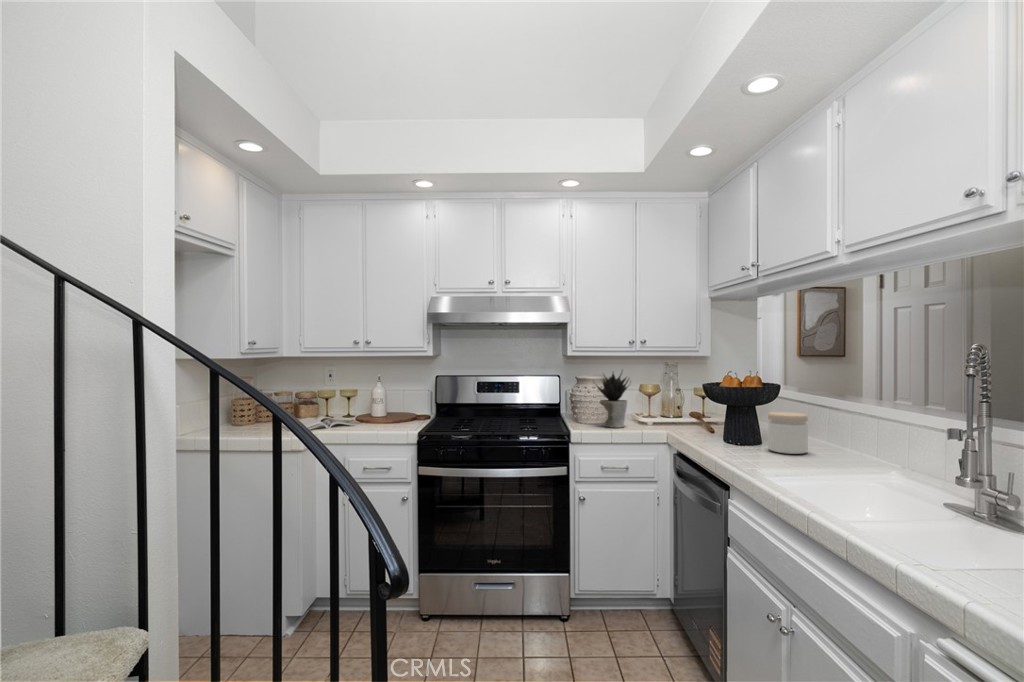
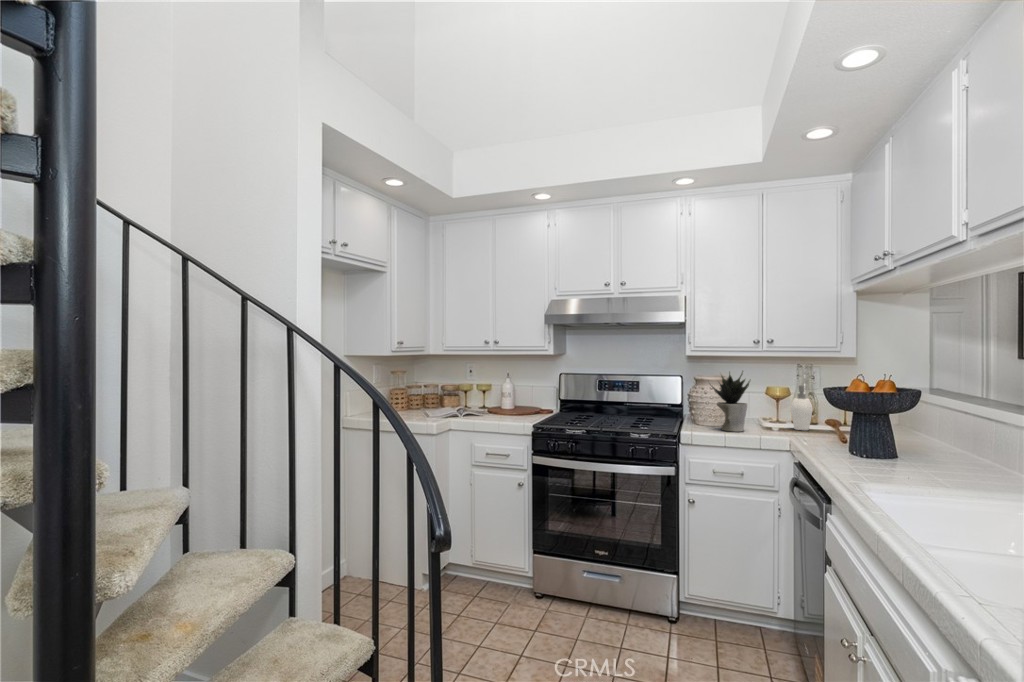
soap dispenser: none [660,382,683,423] -> present [791,385,813,430]
jar: present [768,412,808,454] -> none [894,422,945,471]

